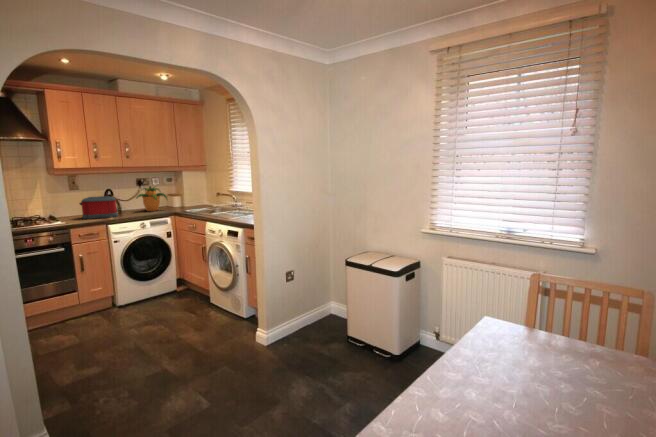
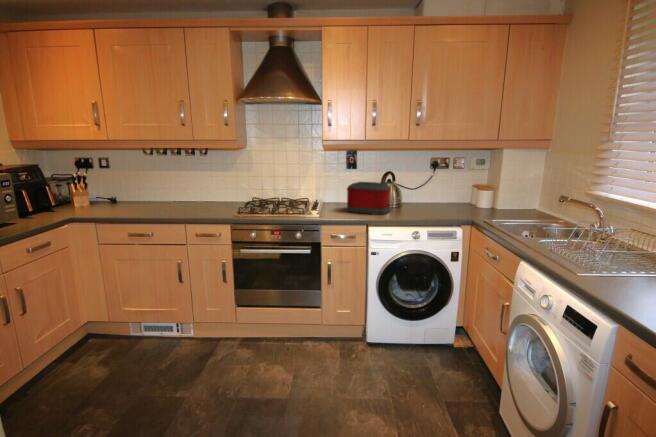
potted plant: present [136,186,167,211] -> none [419,171,467,211]

